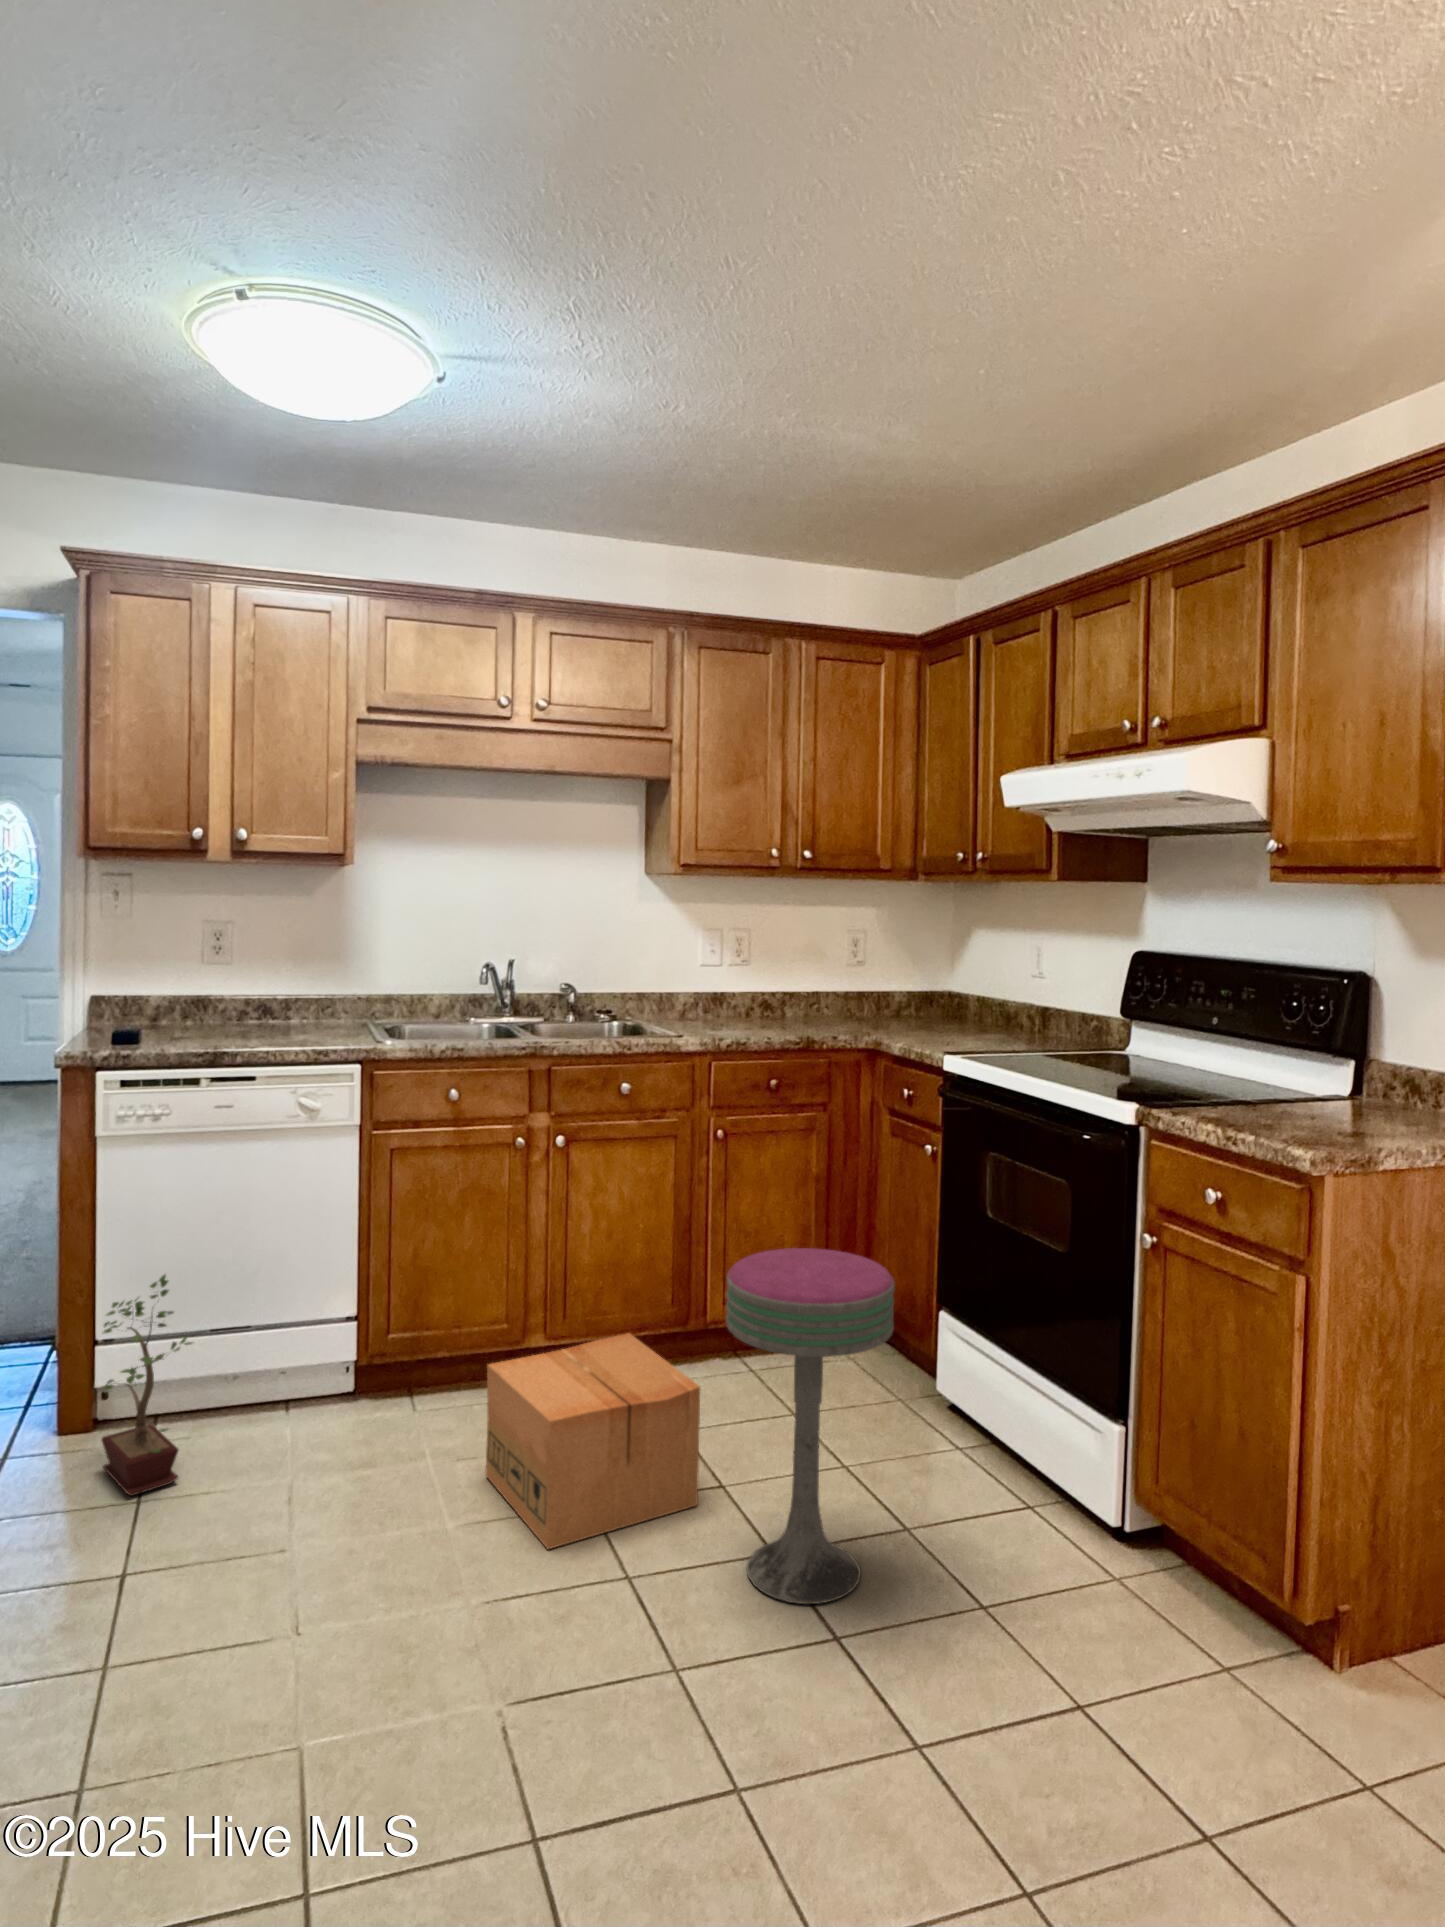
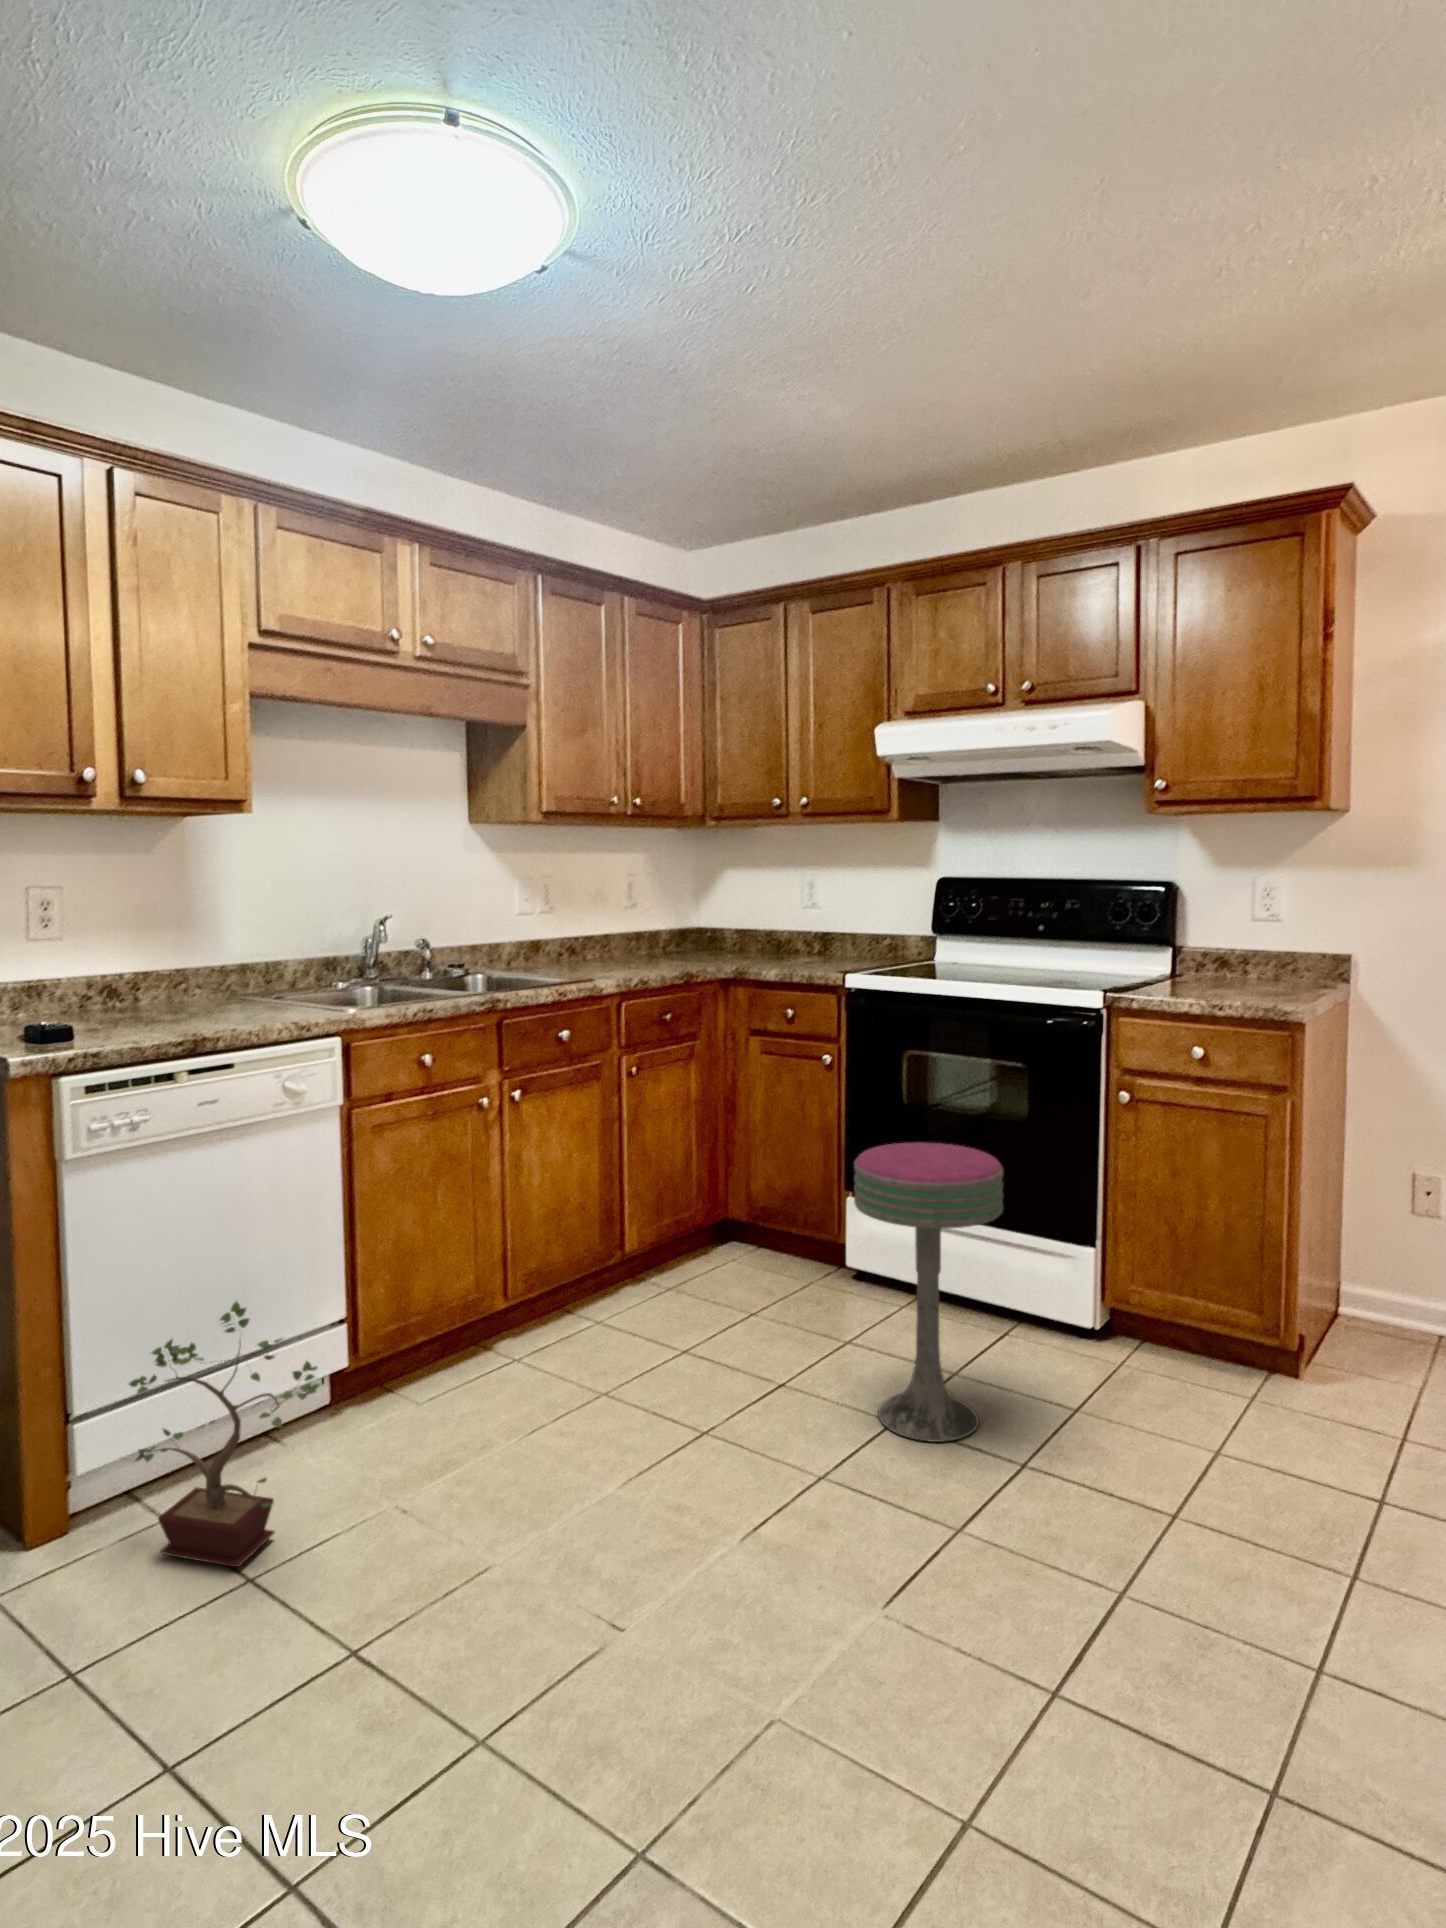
cardboard box: present [485,1333,700,1549] -> none [580,1266,787,1469]

